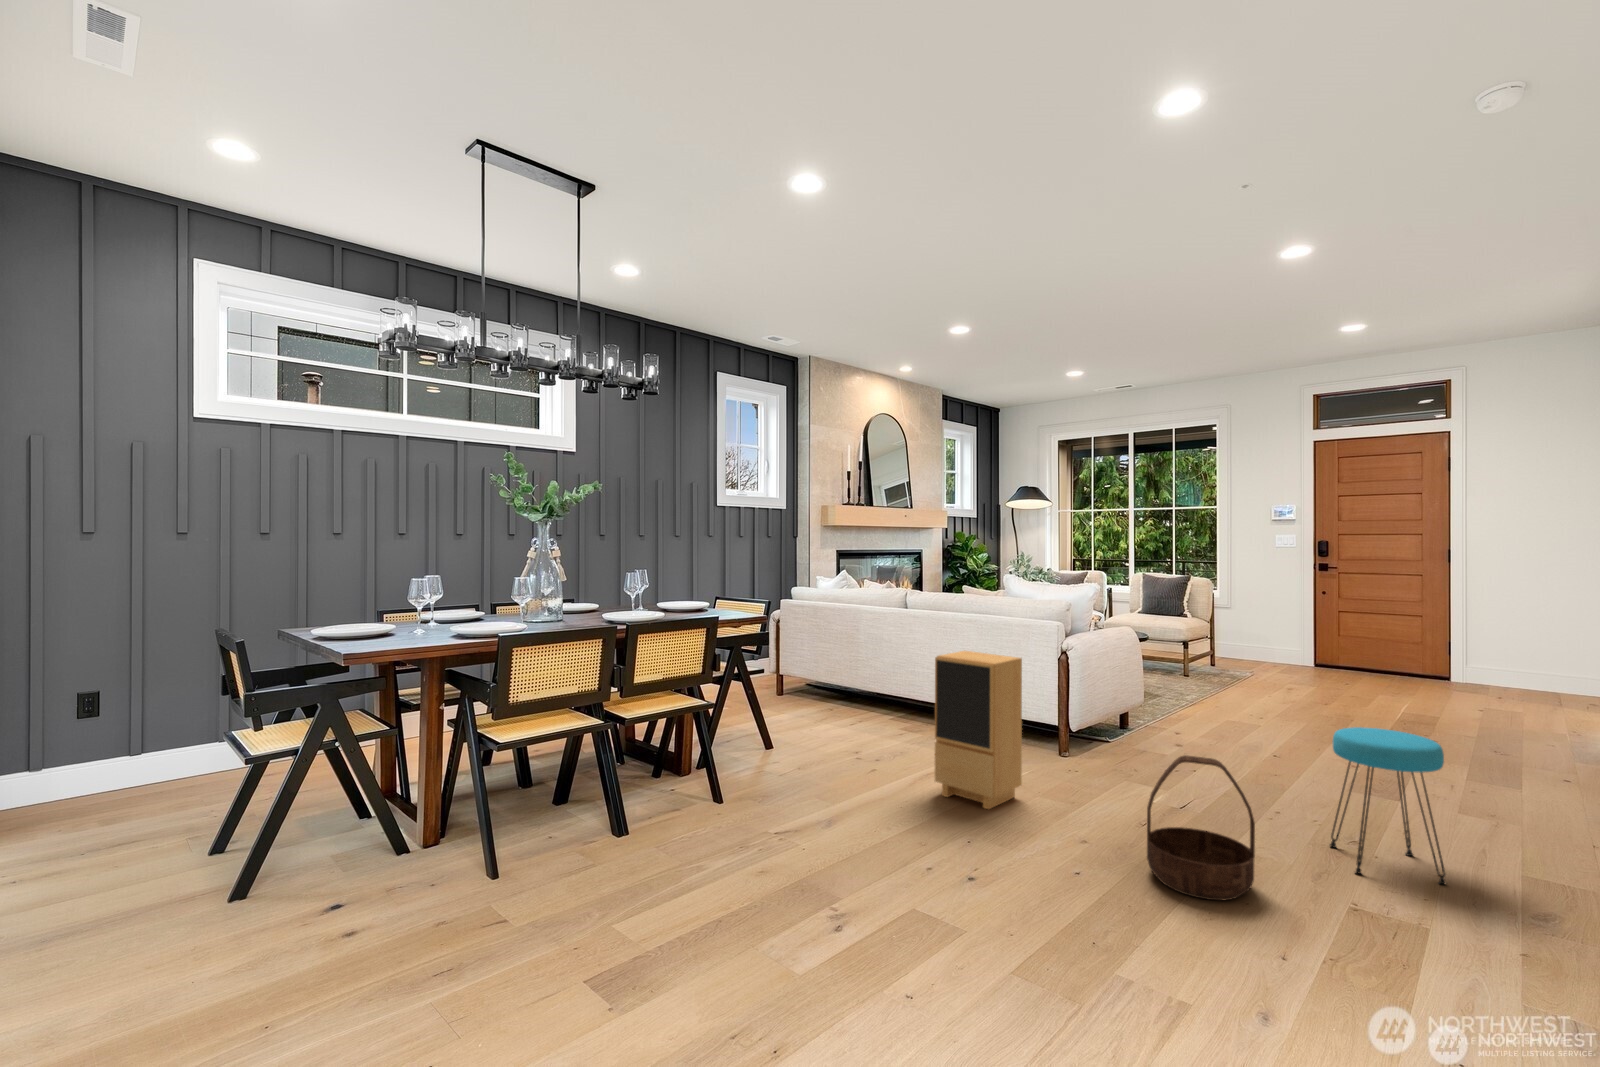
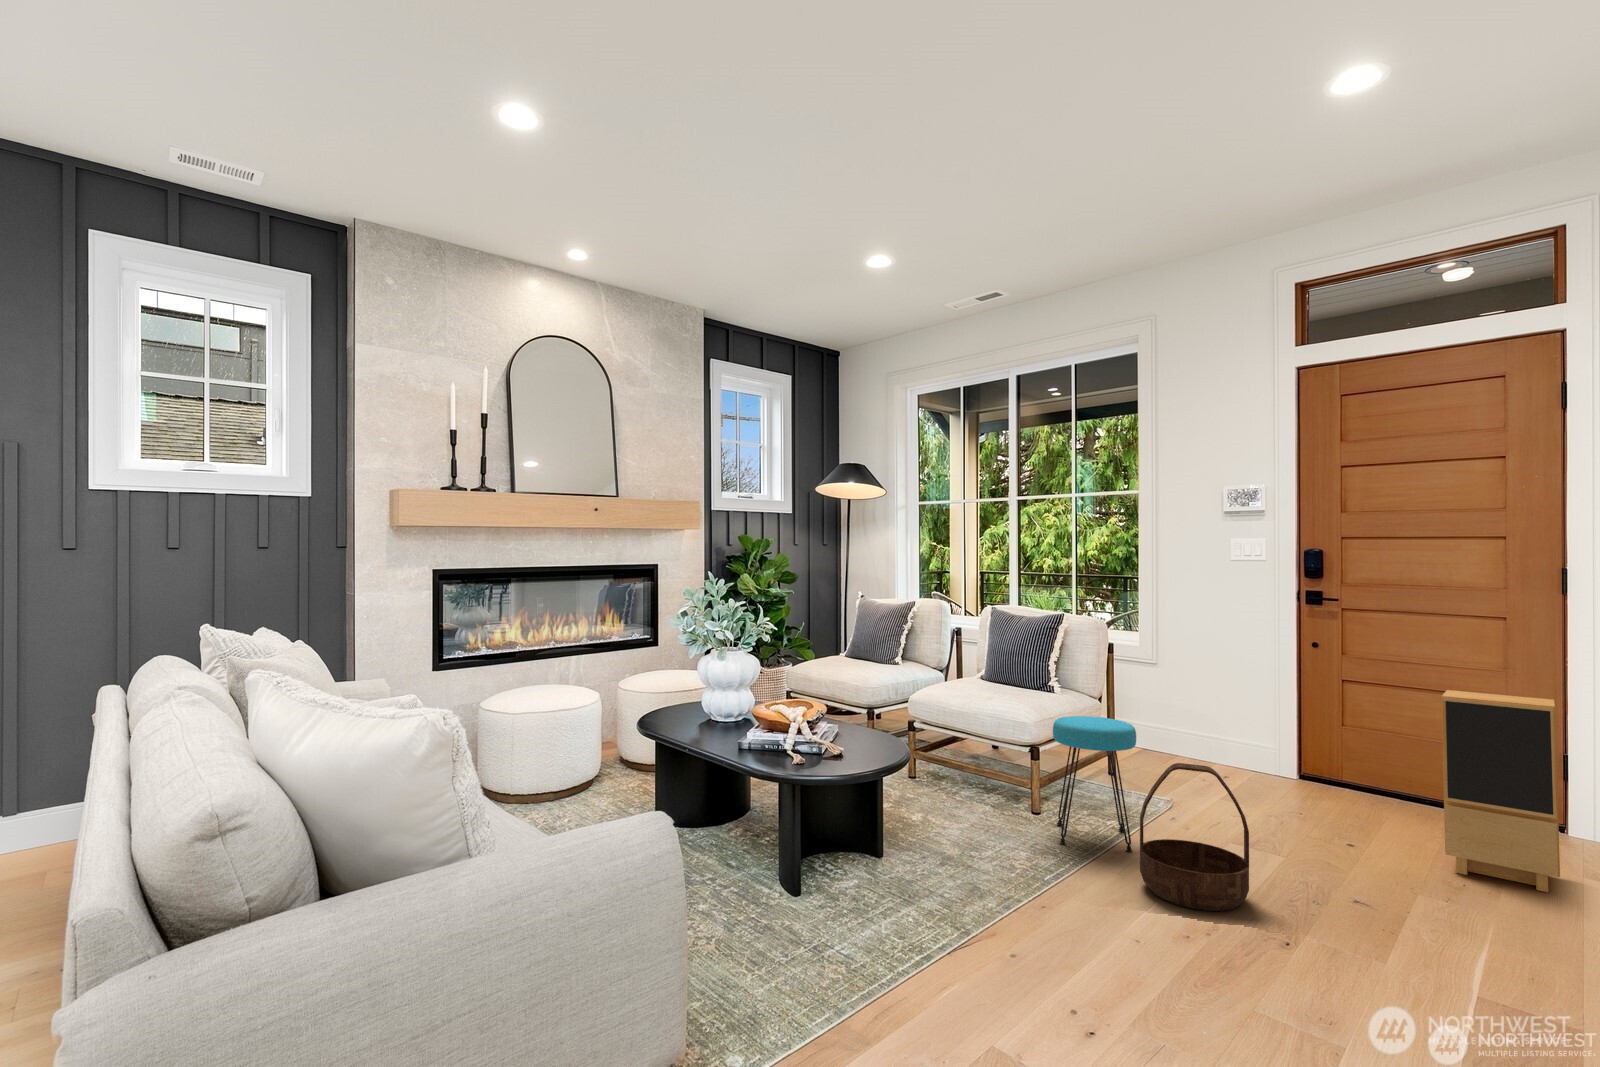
speaker: present [935,651,1022,810] -> present [1442,690,1560,892]
stool: present [1330,727,1446,884] -> present [1053,716,1136,851]

